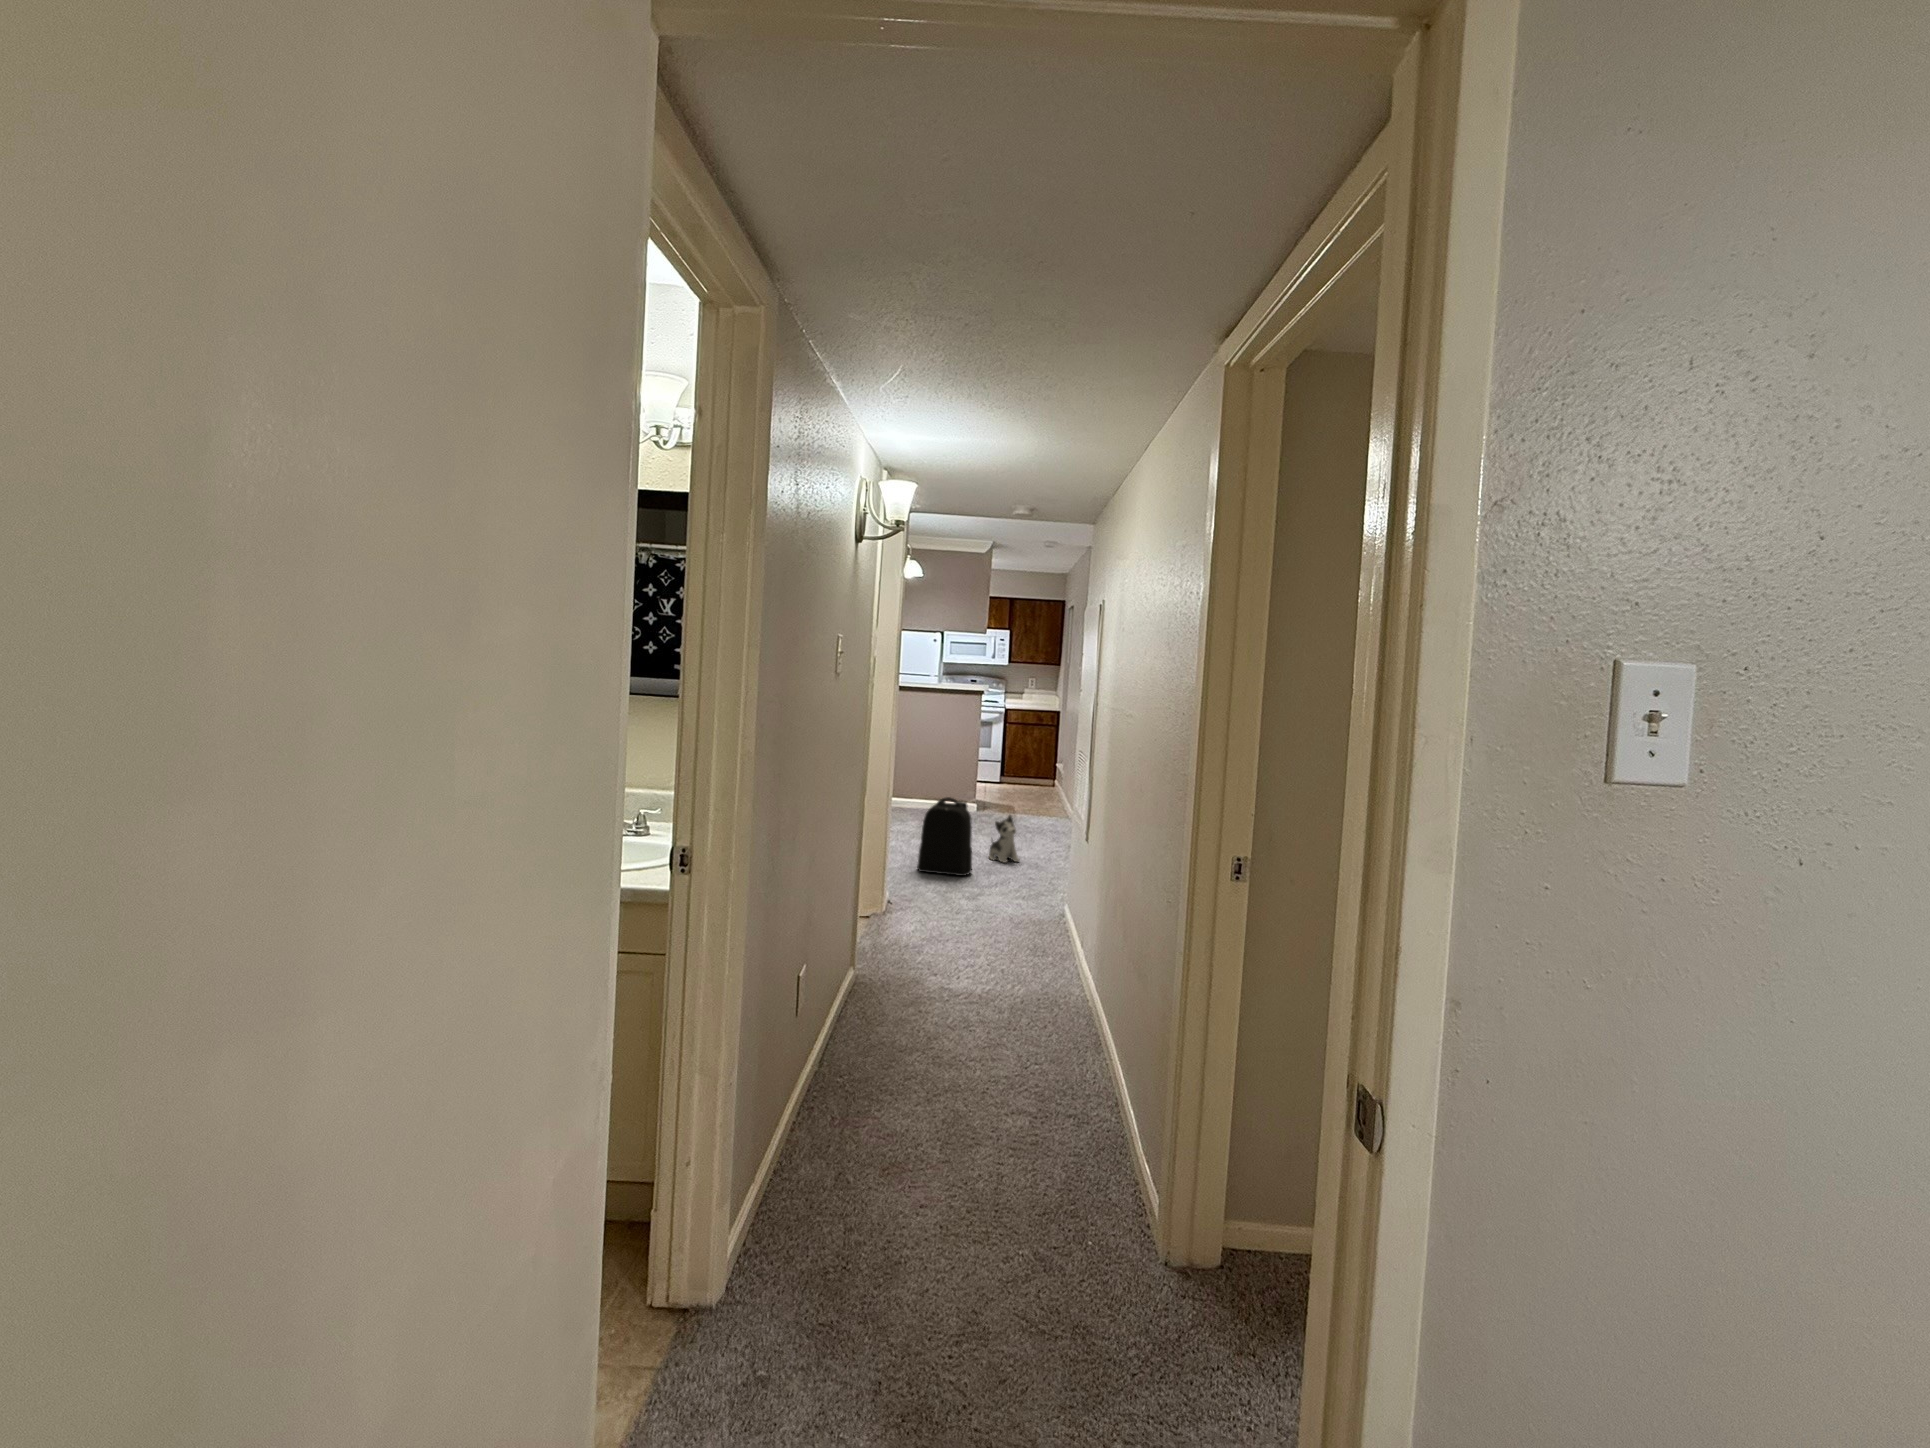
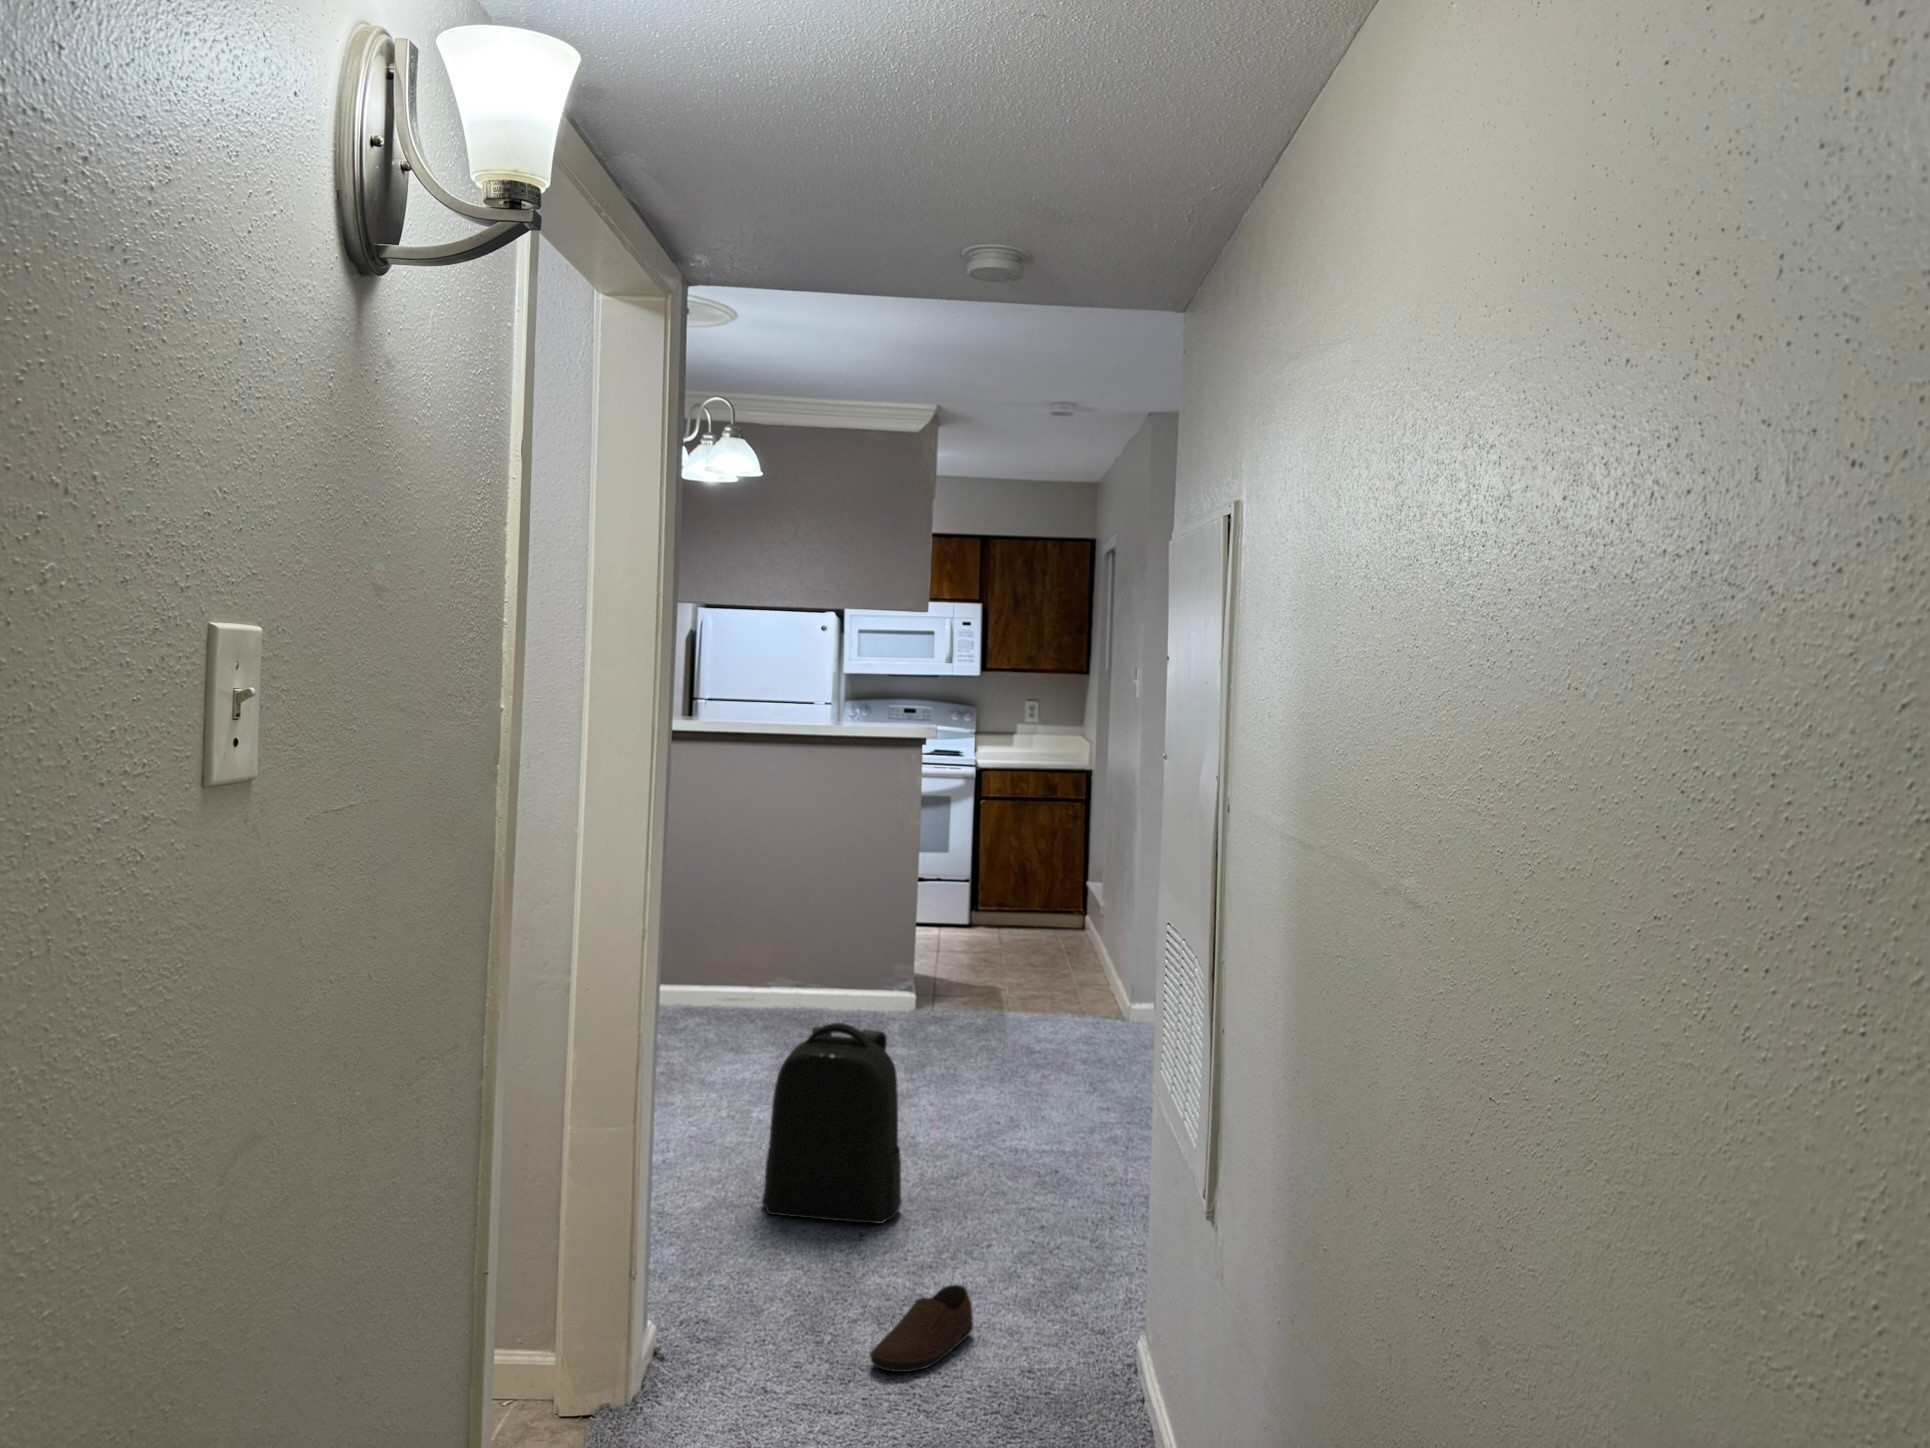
plush toy: present [989,815,1020,863] -> none [943,1046,1020,1168]
shoe: none [962,887,1000,912] -> present [870,1285,973,1372]

